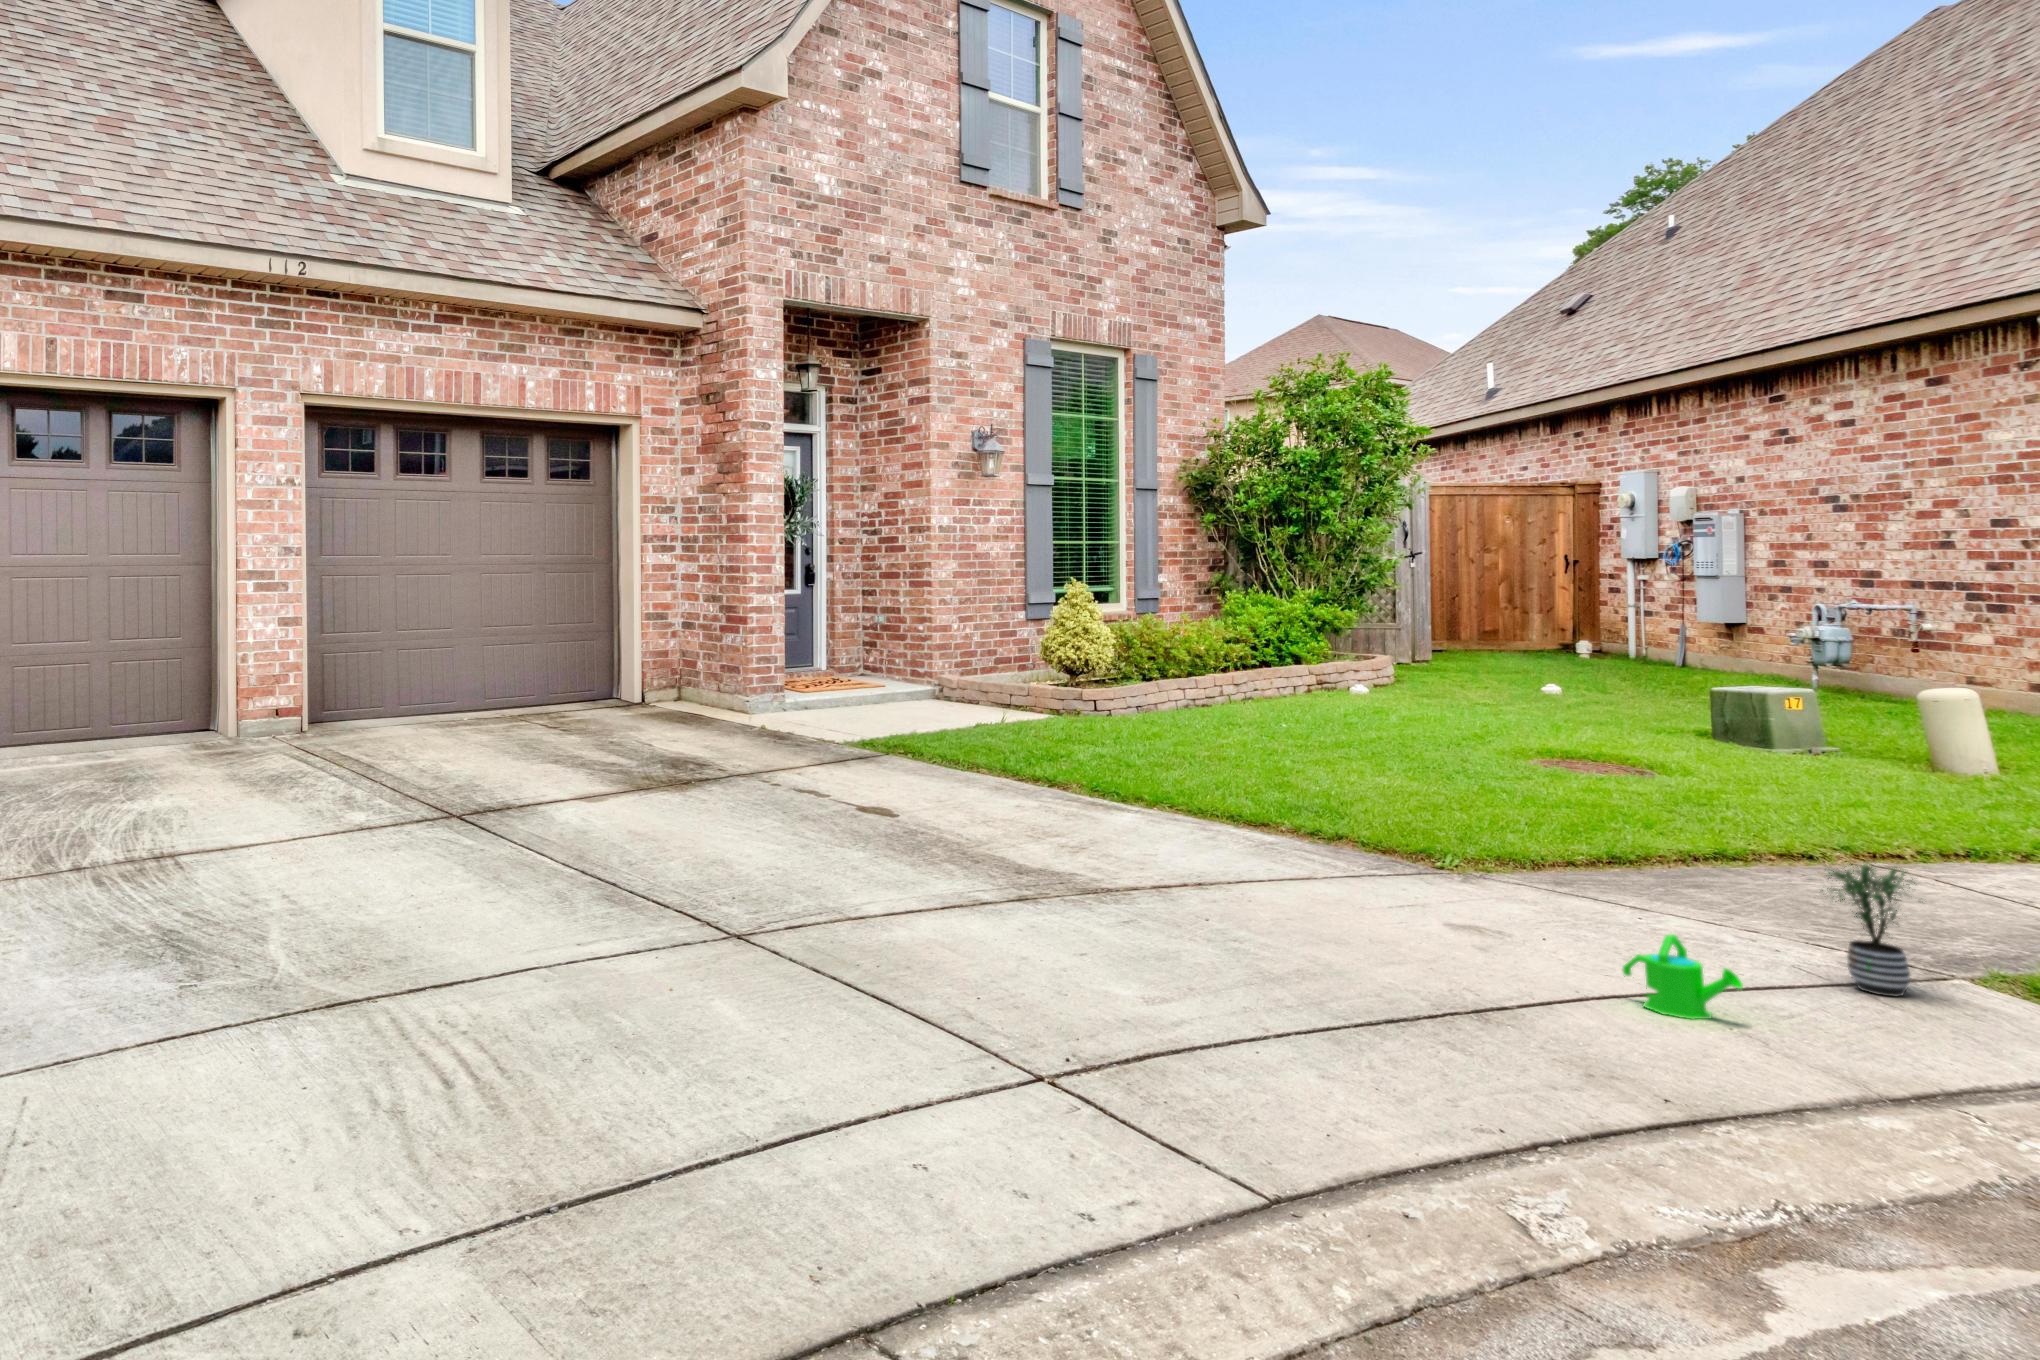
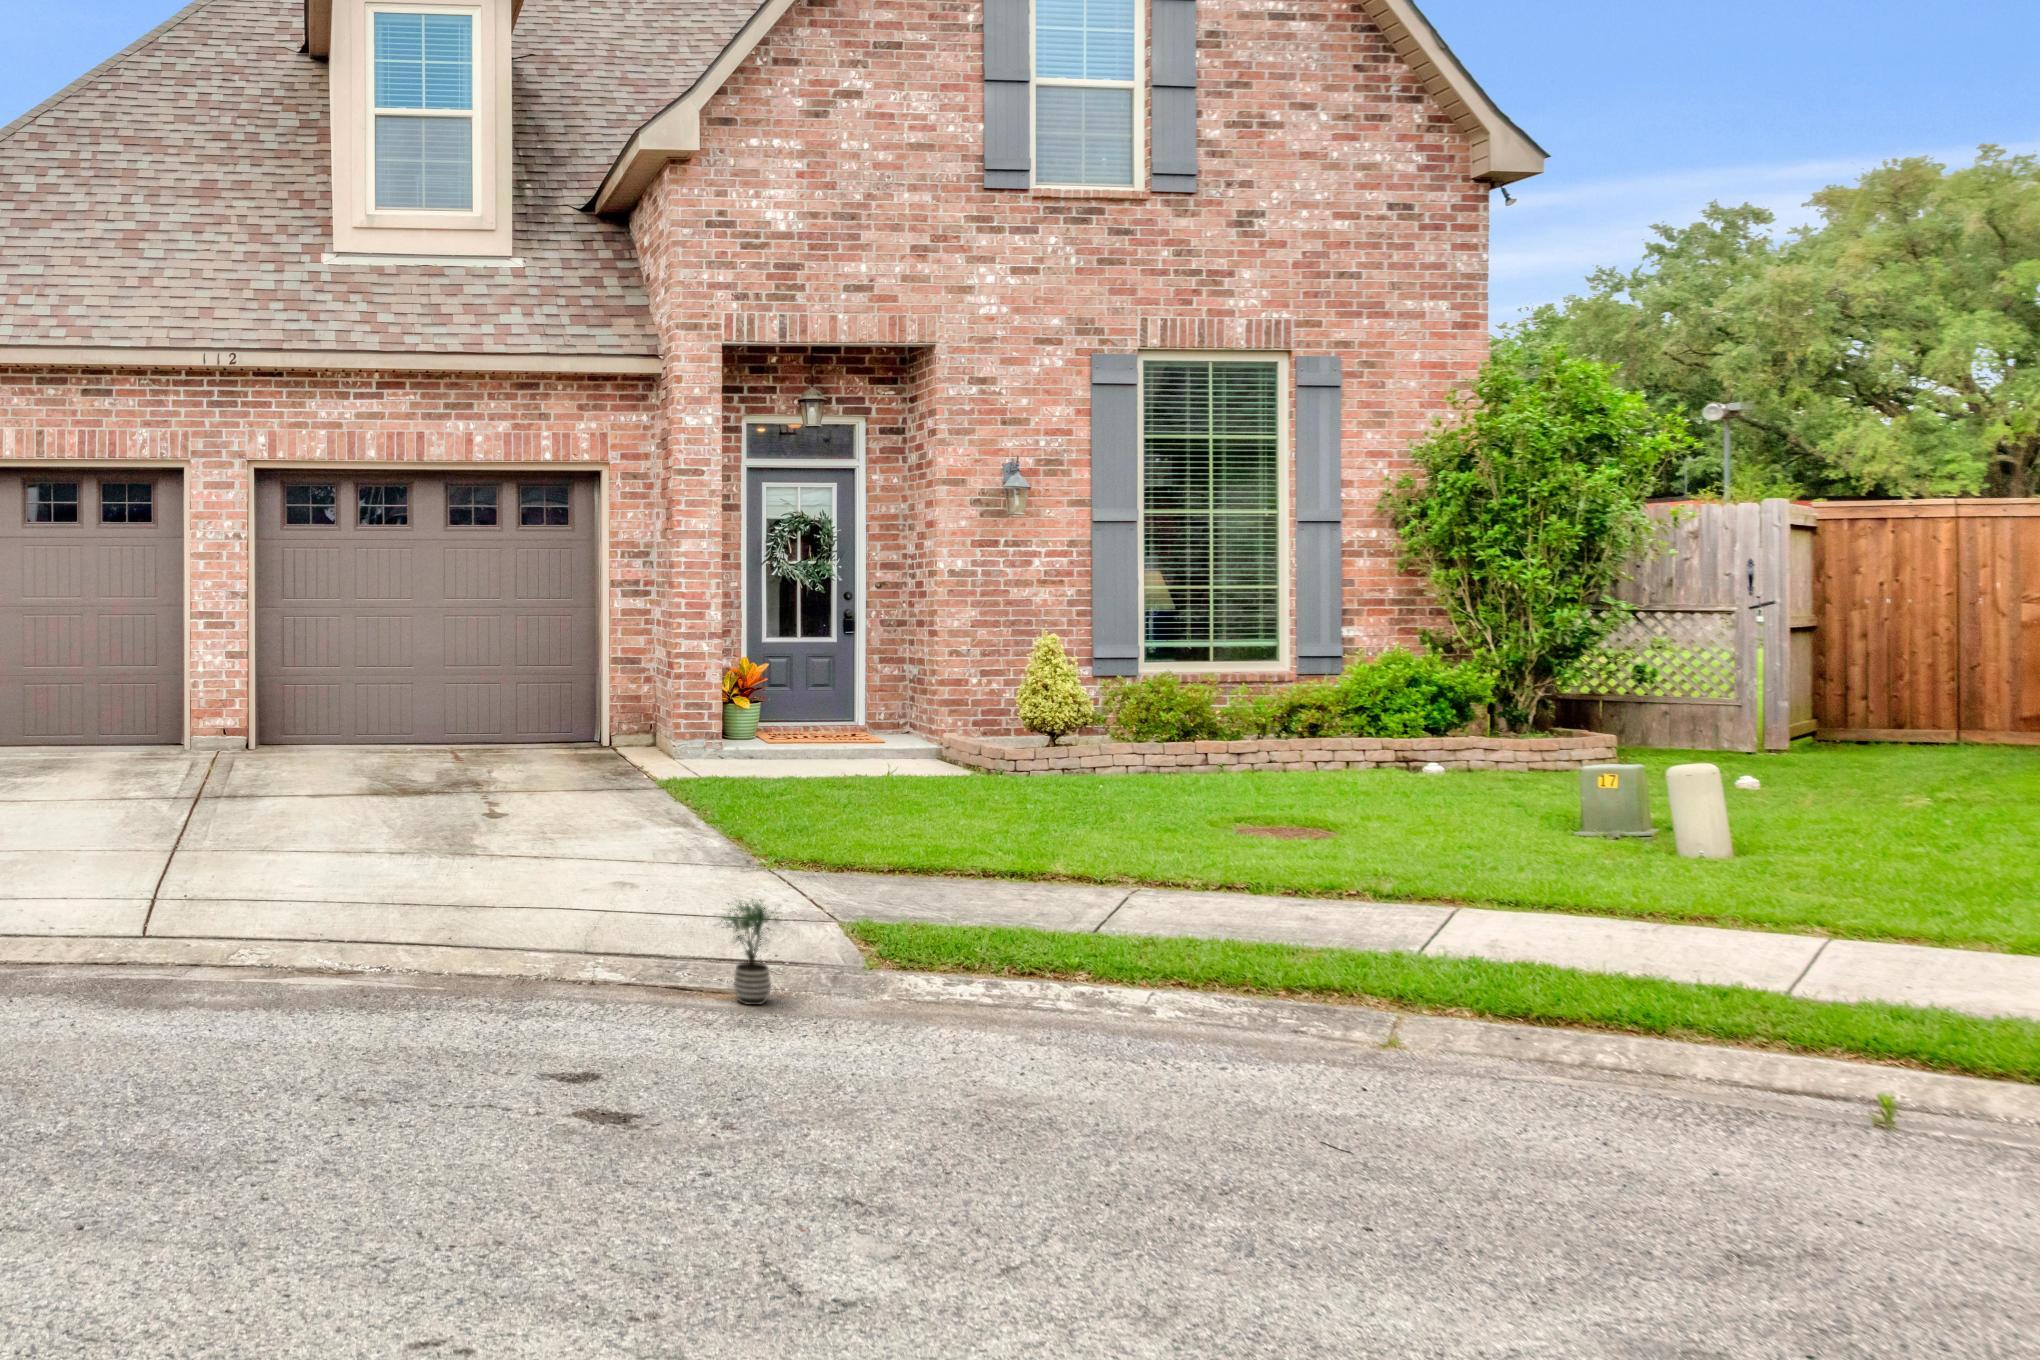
watering can: present [1622,934,1743,1019] -> none [535,932,578,992]

